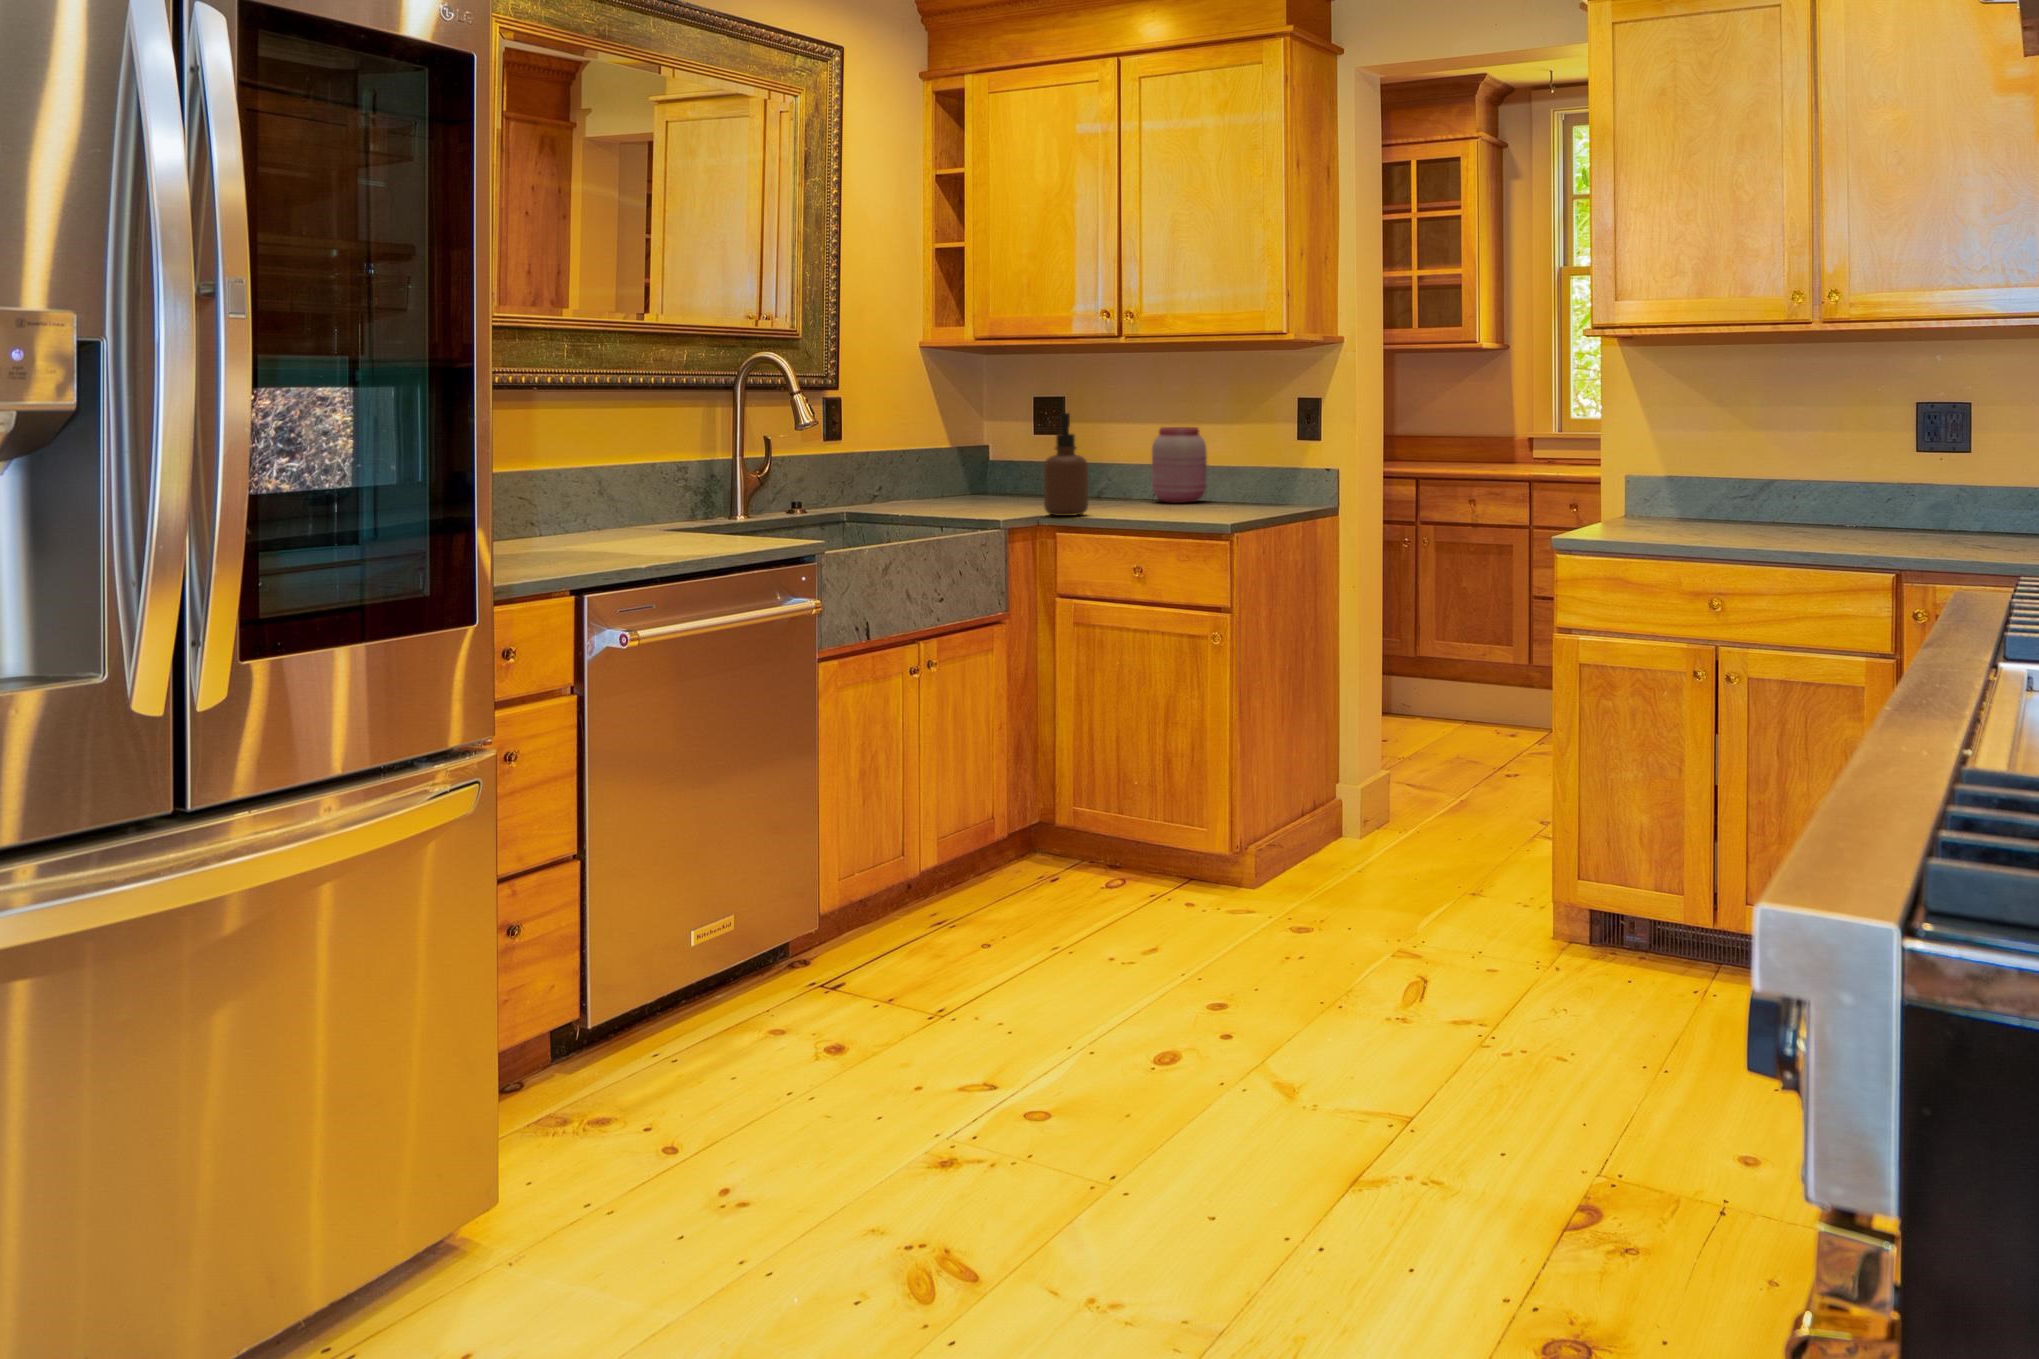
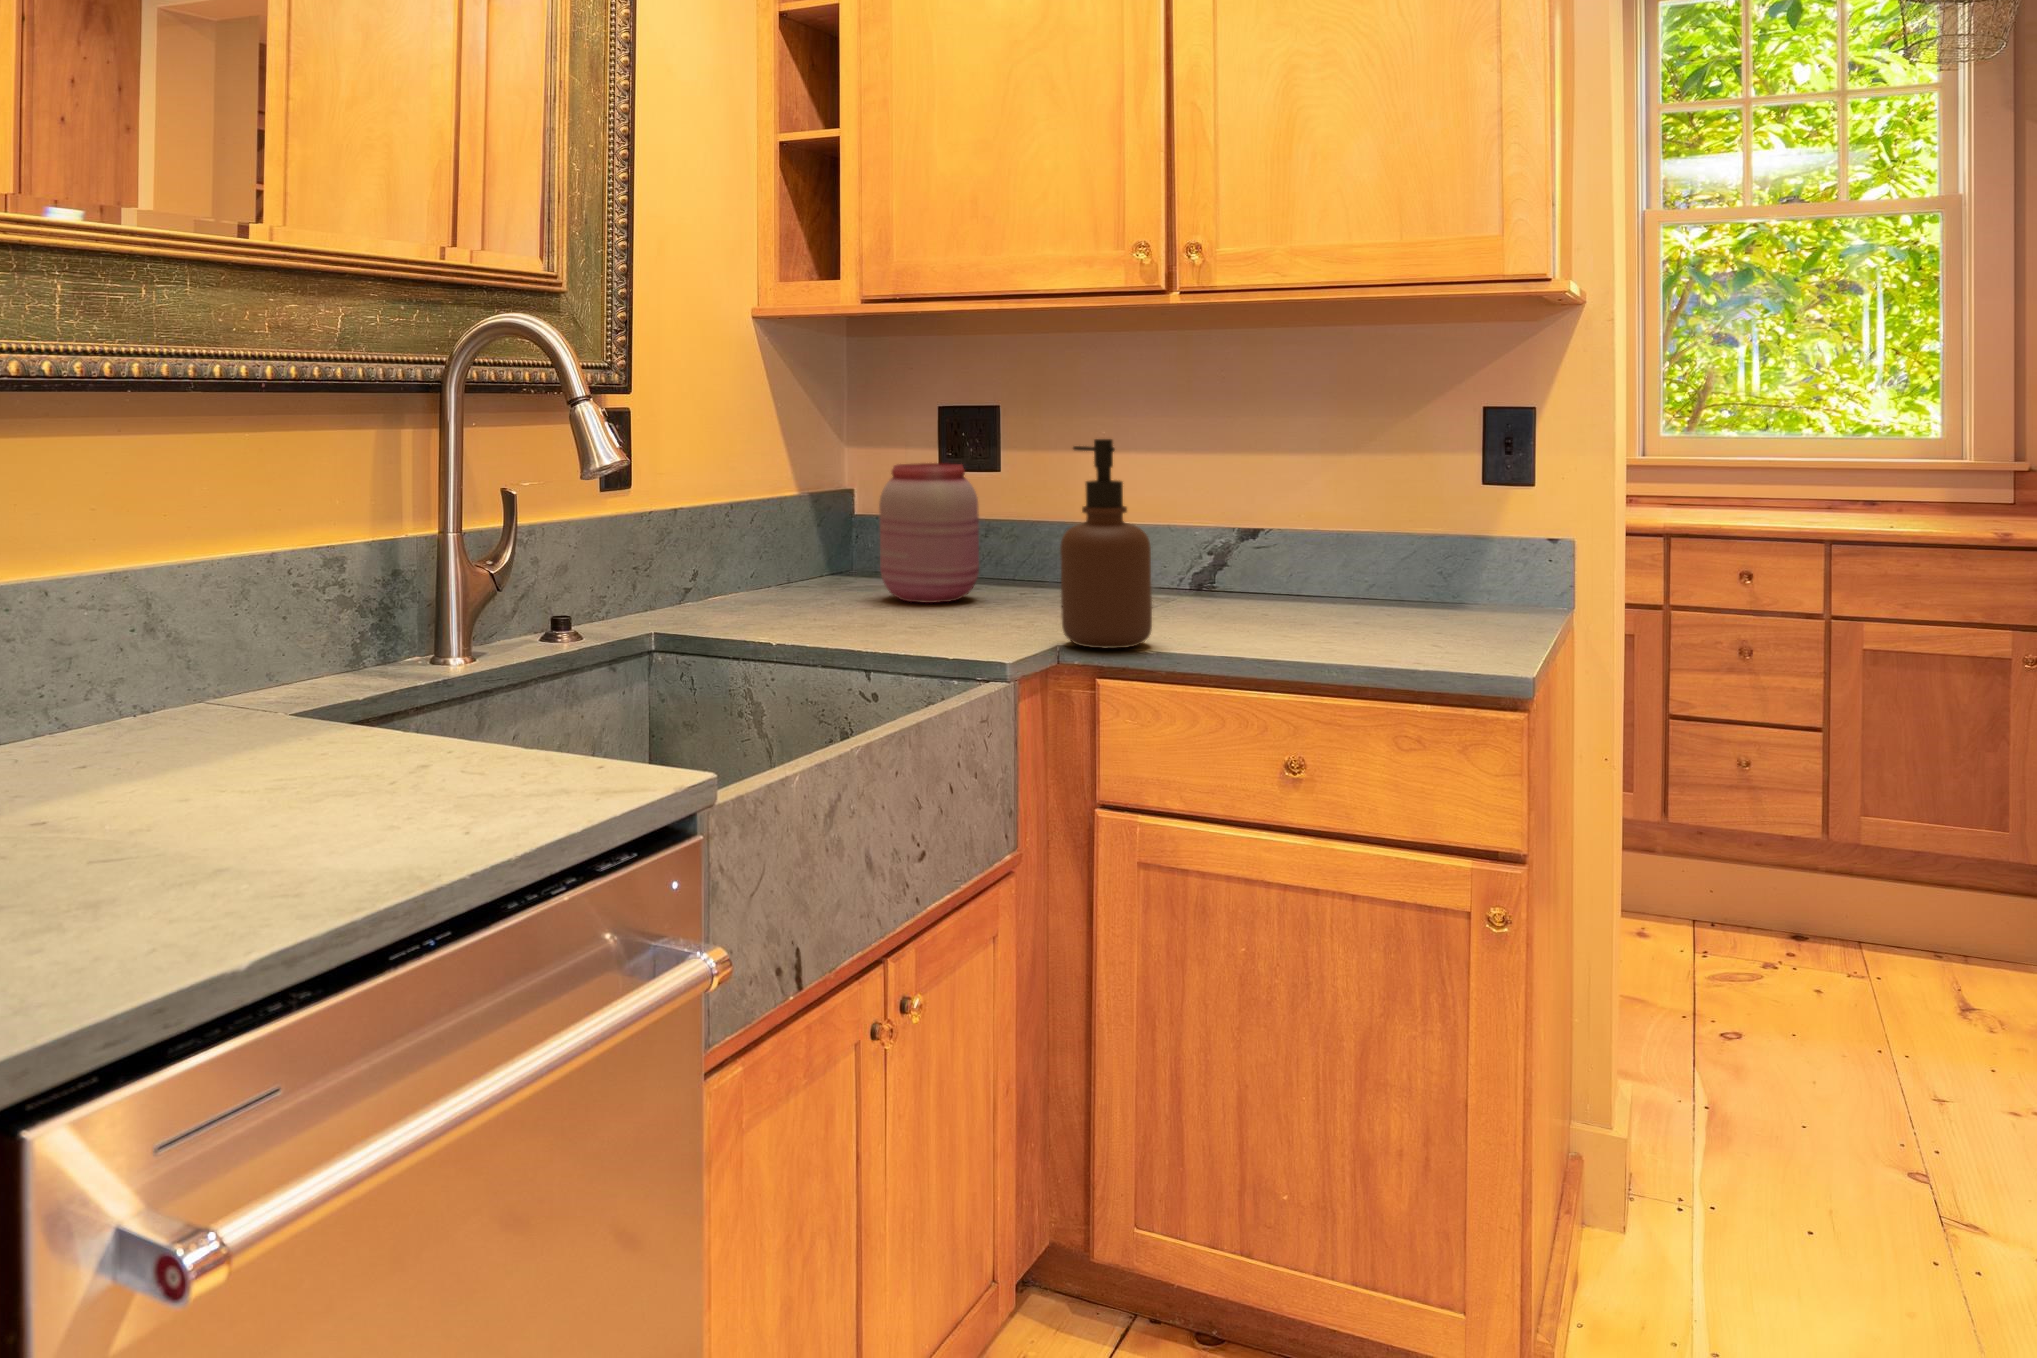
jar: present [1152,427,1207,503] -> present [879,463,979,603]

